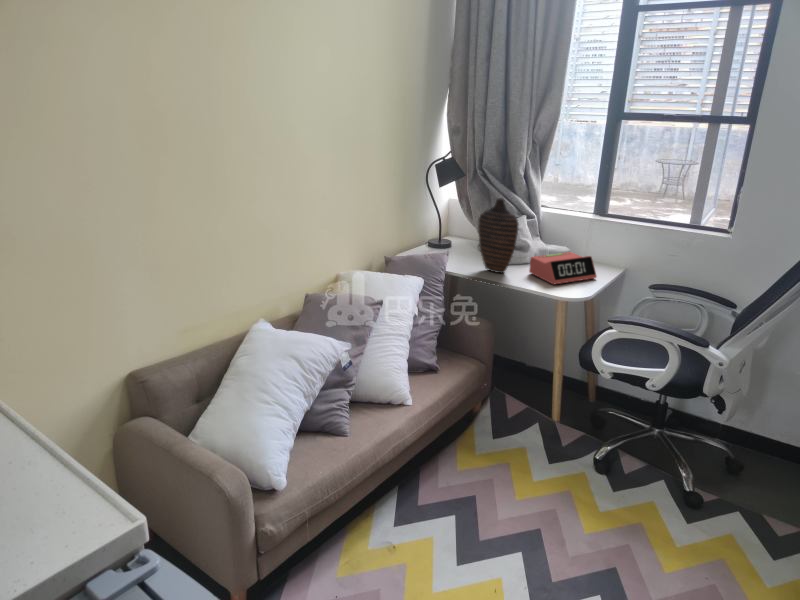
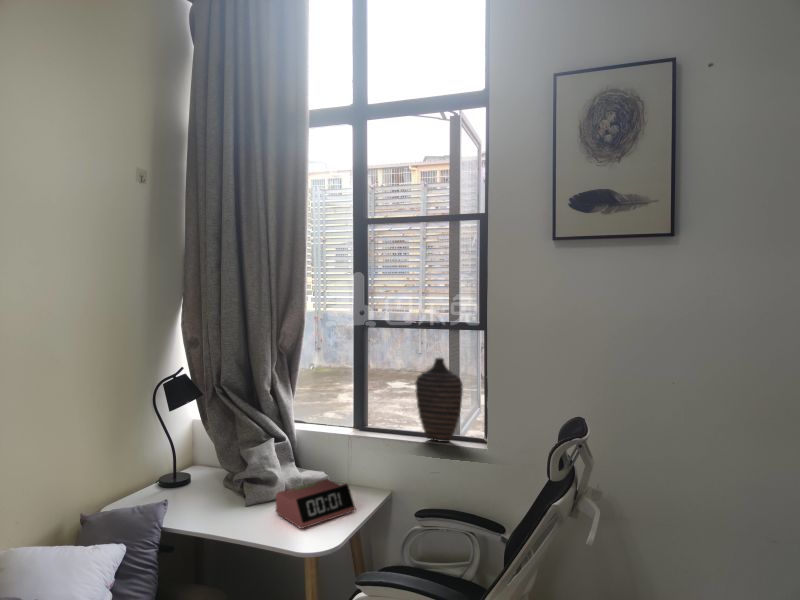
decorative vase: present [478,198,519,273] -> present [415,358,463,442]

